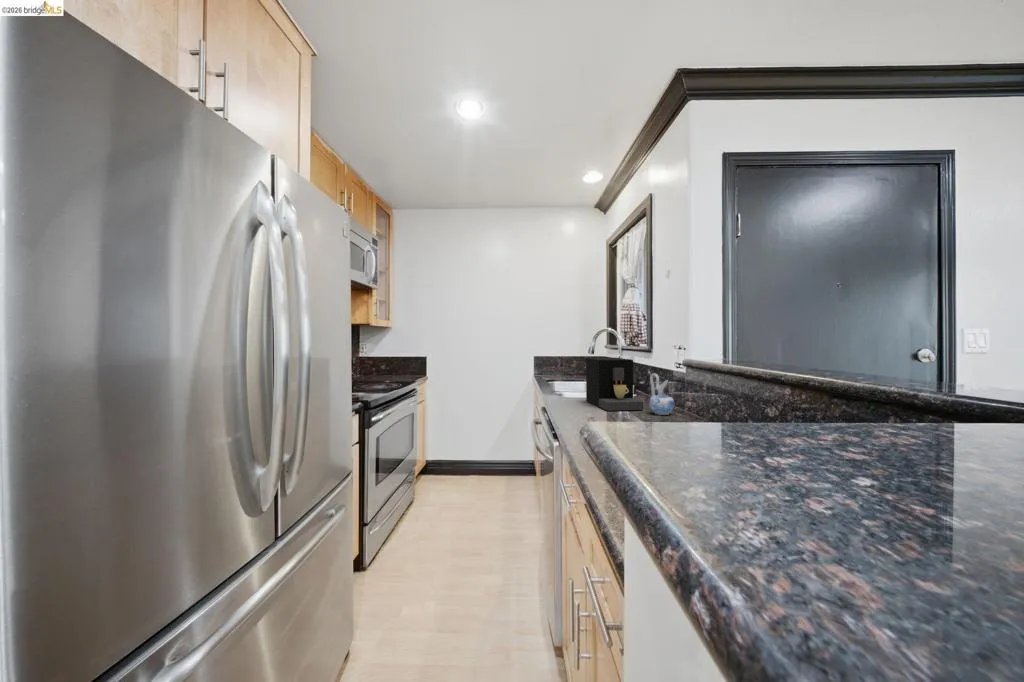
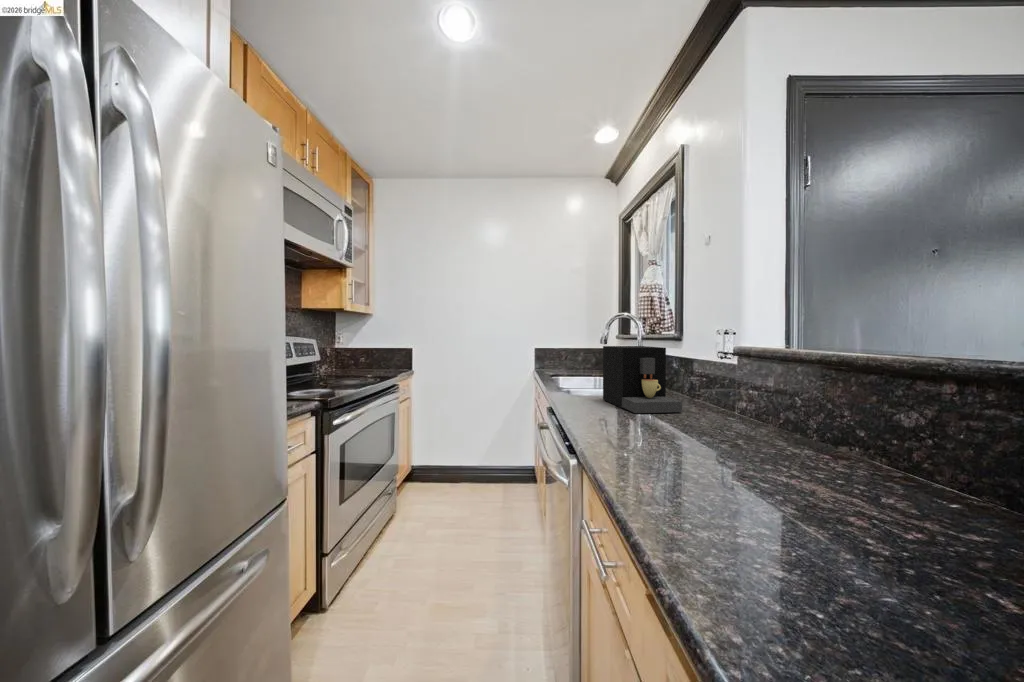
ceramic pitcher: present [649,374,674,415] -> none [692,365,727,420]

